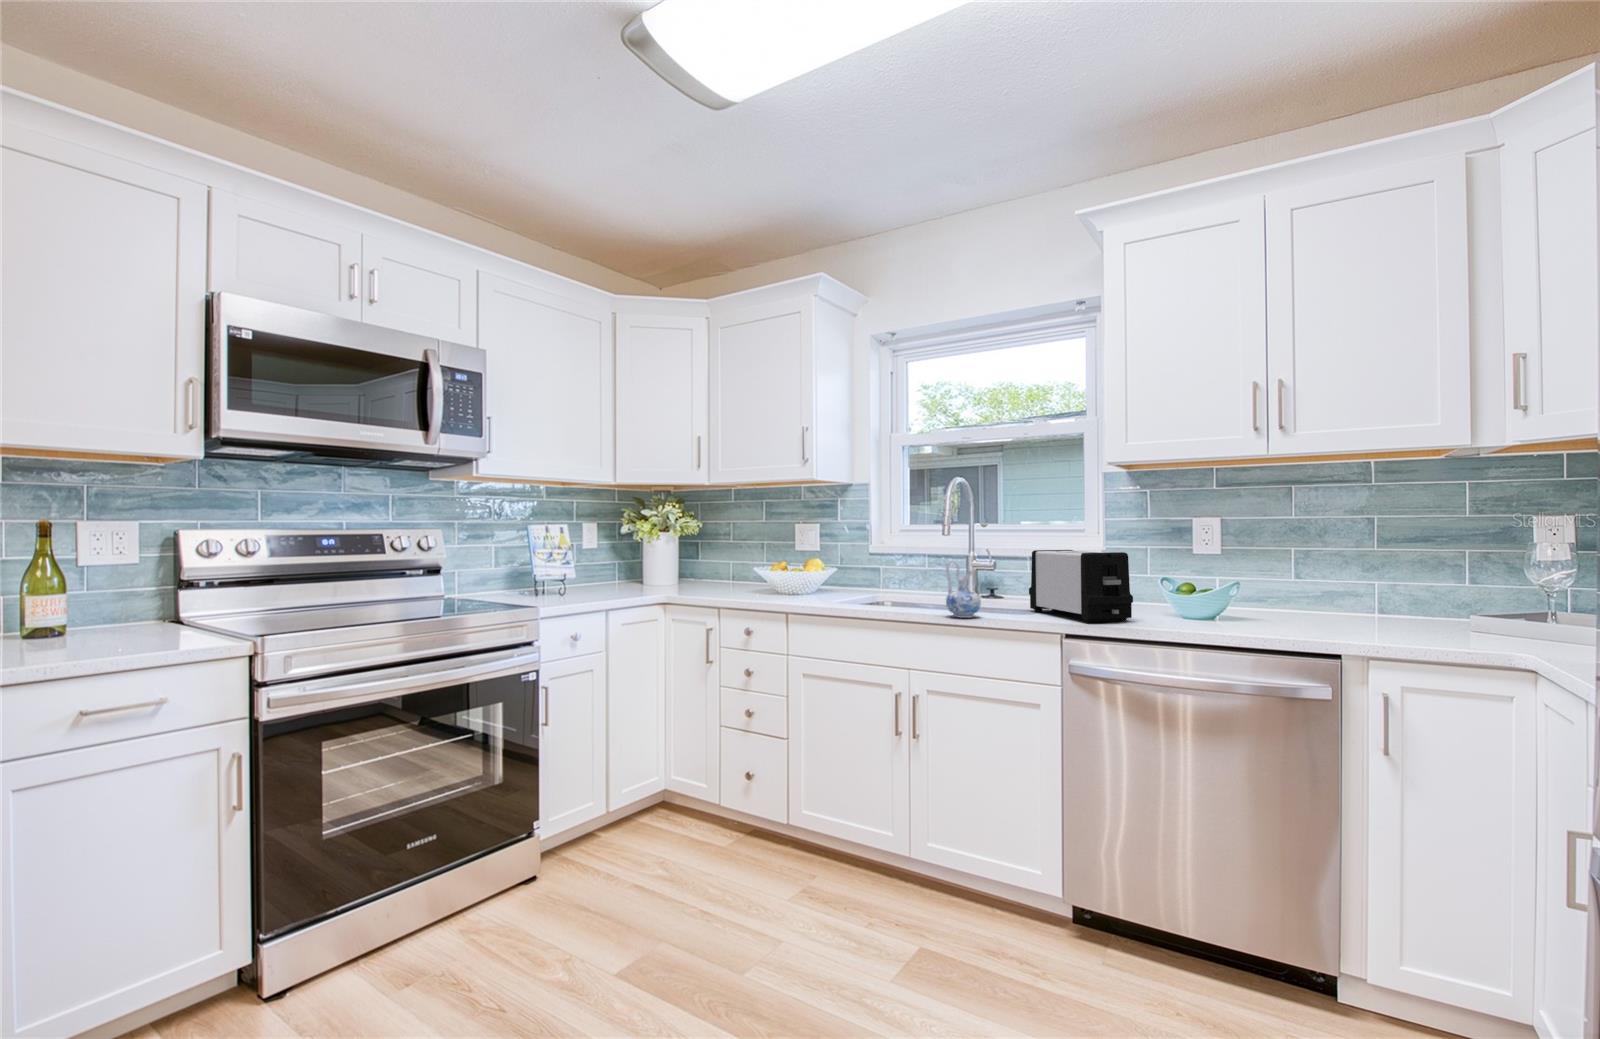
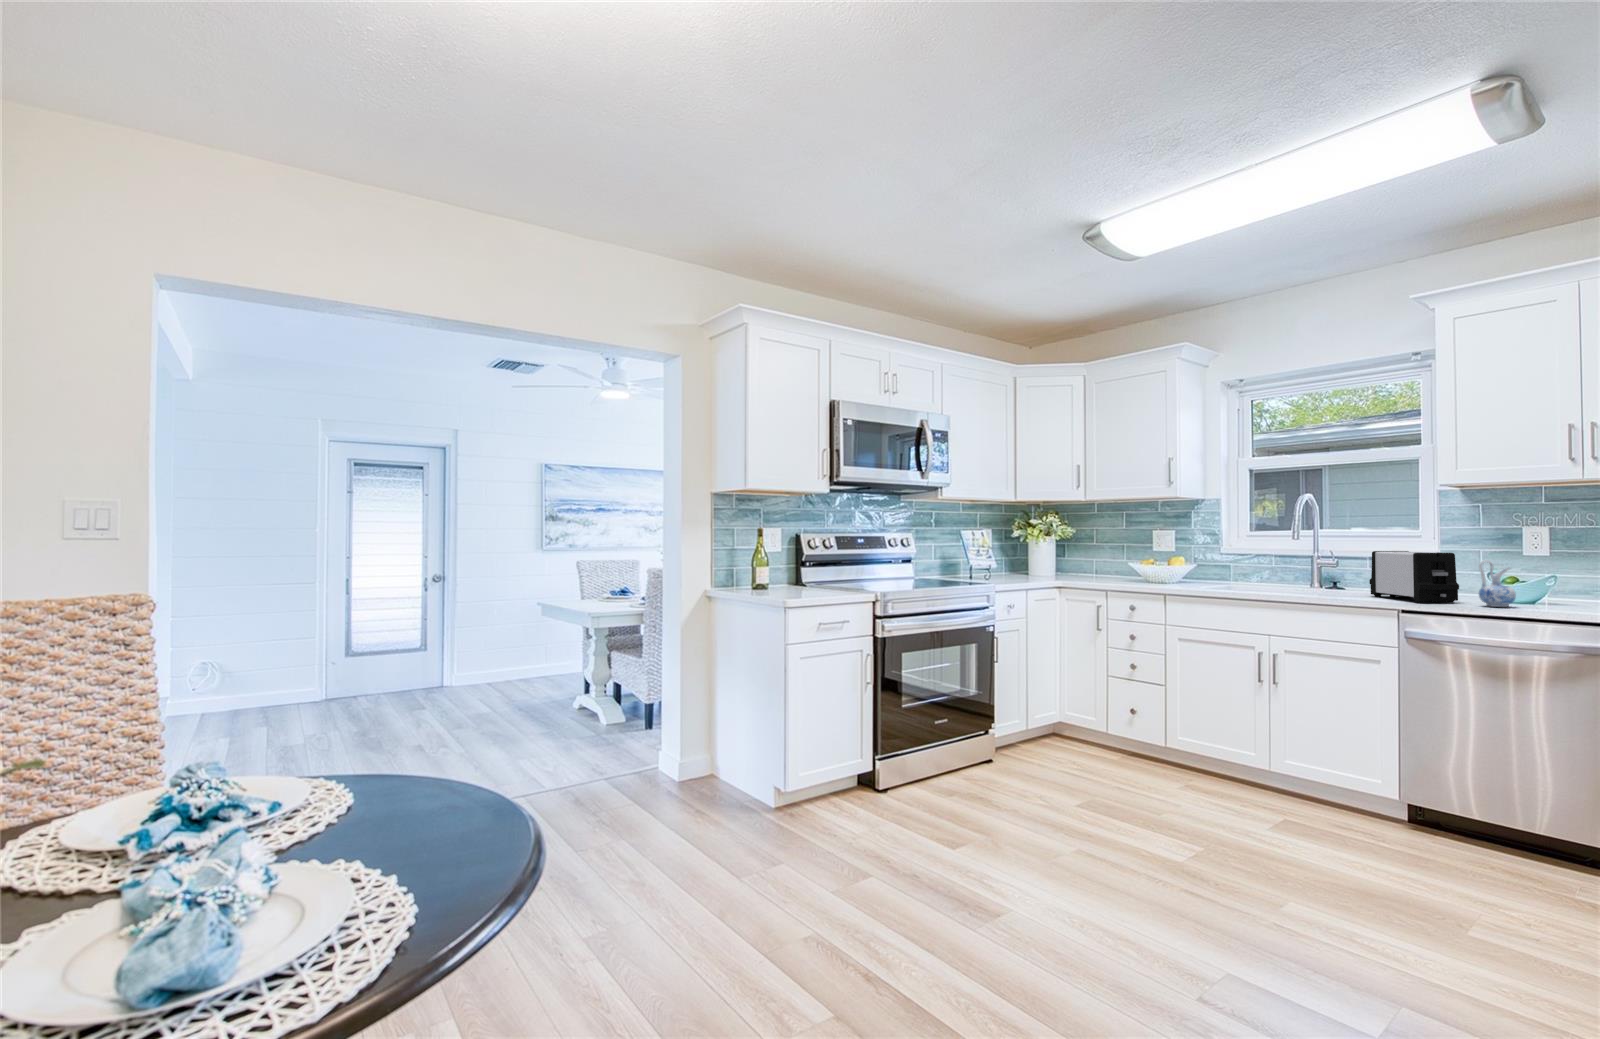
ceramic pitcher: present [946,560,981,618] -> present [1479,560,1516,607]

